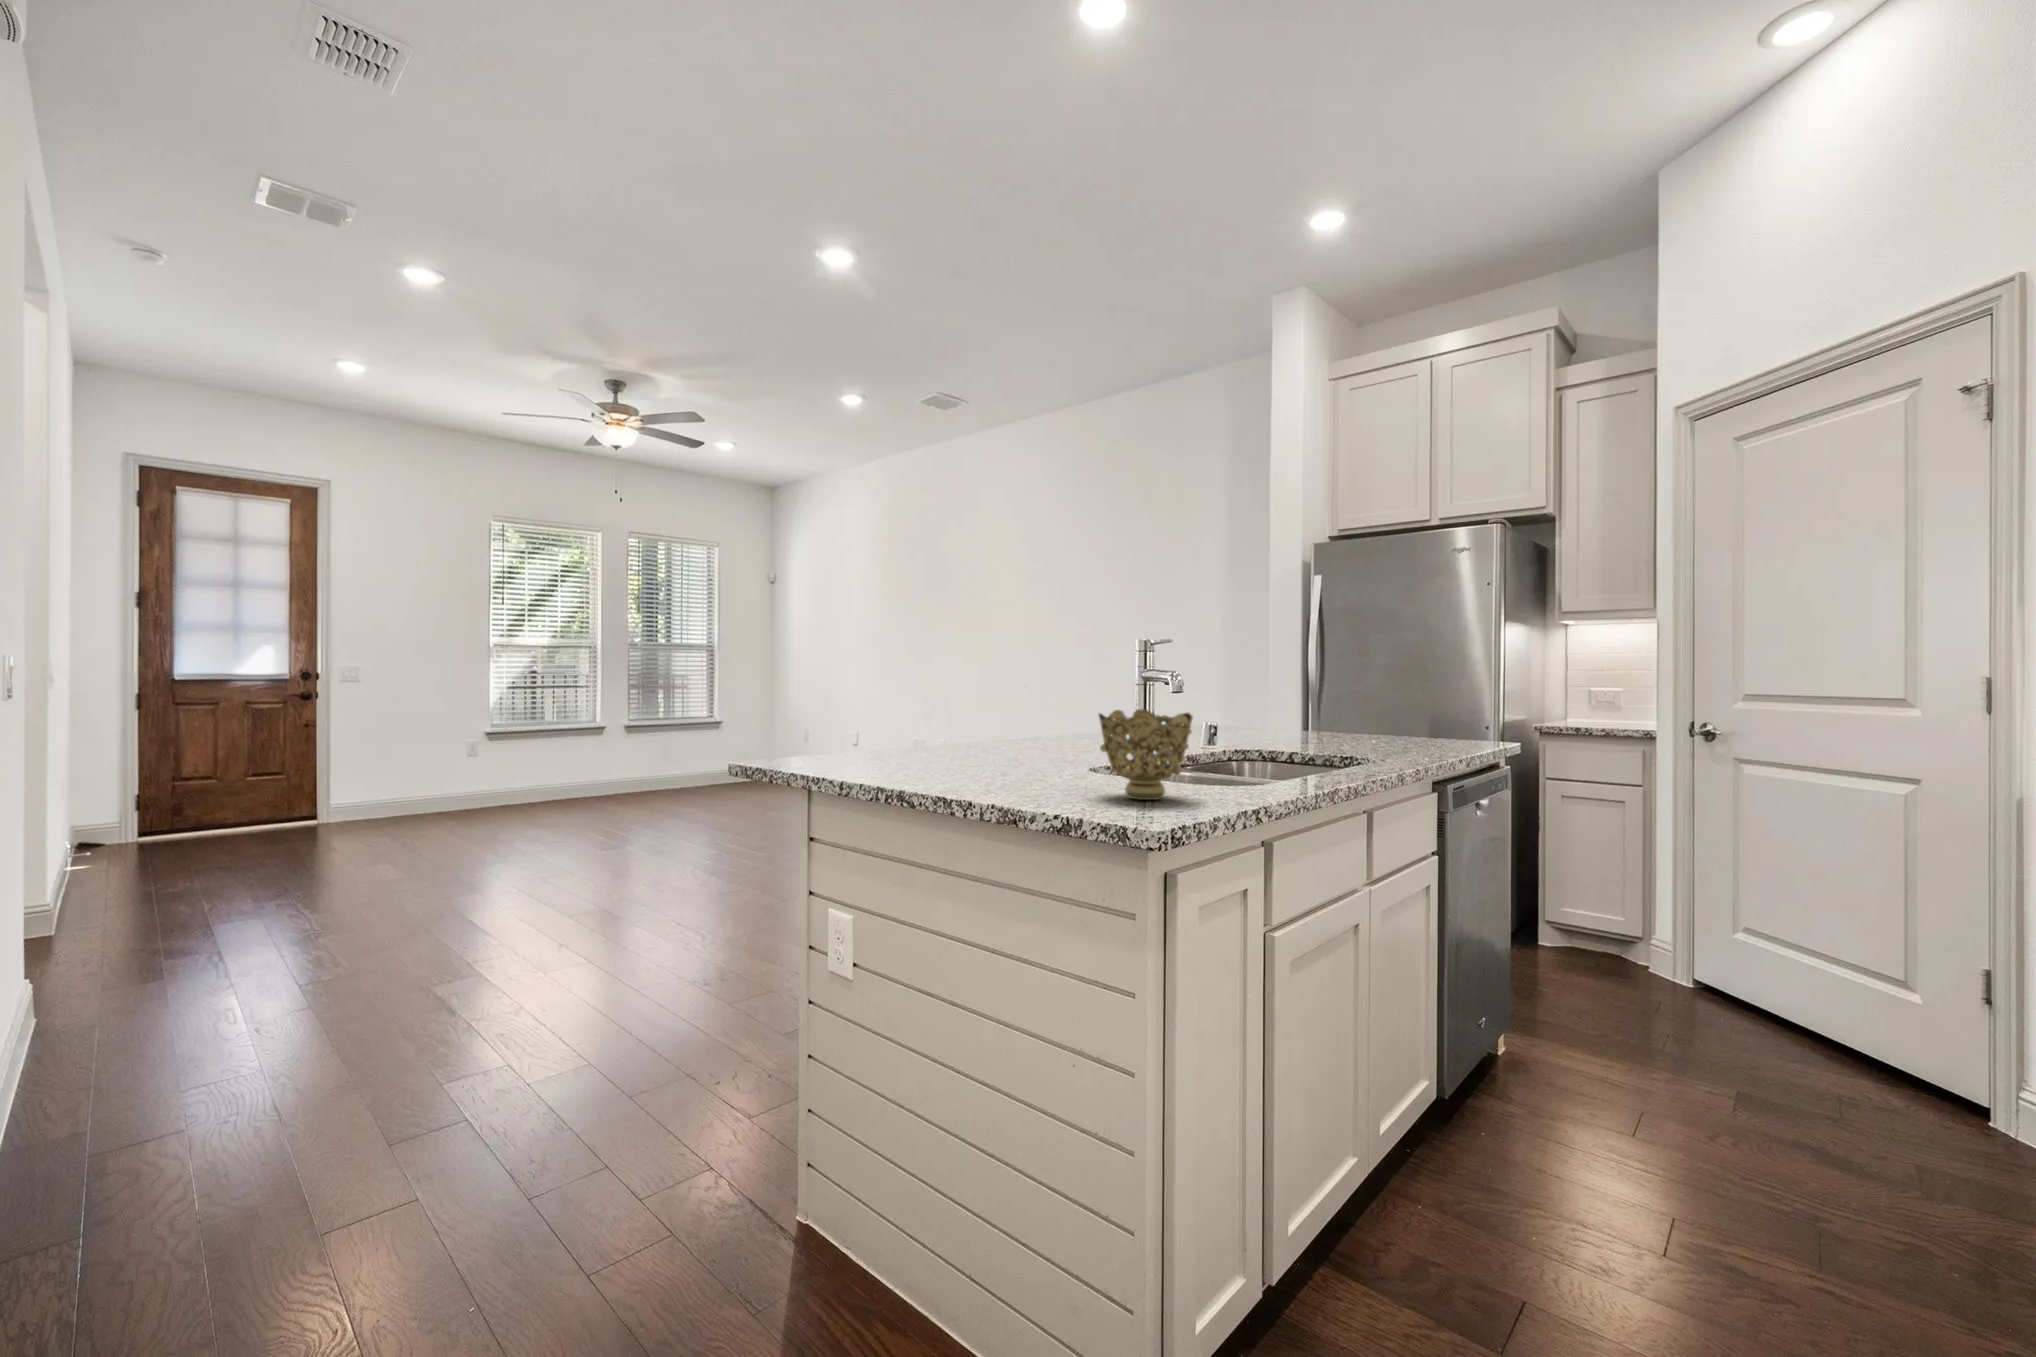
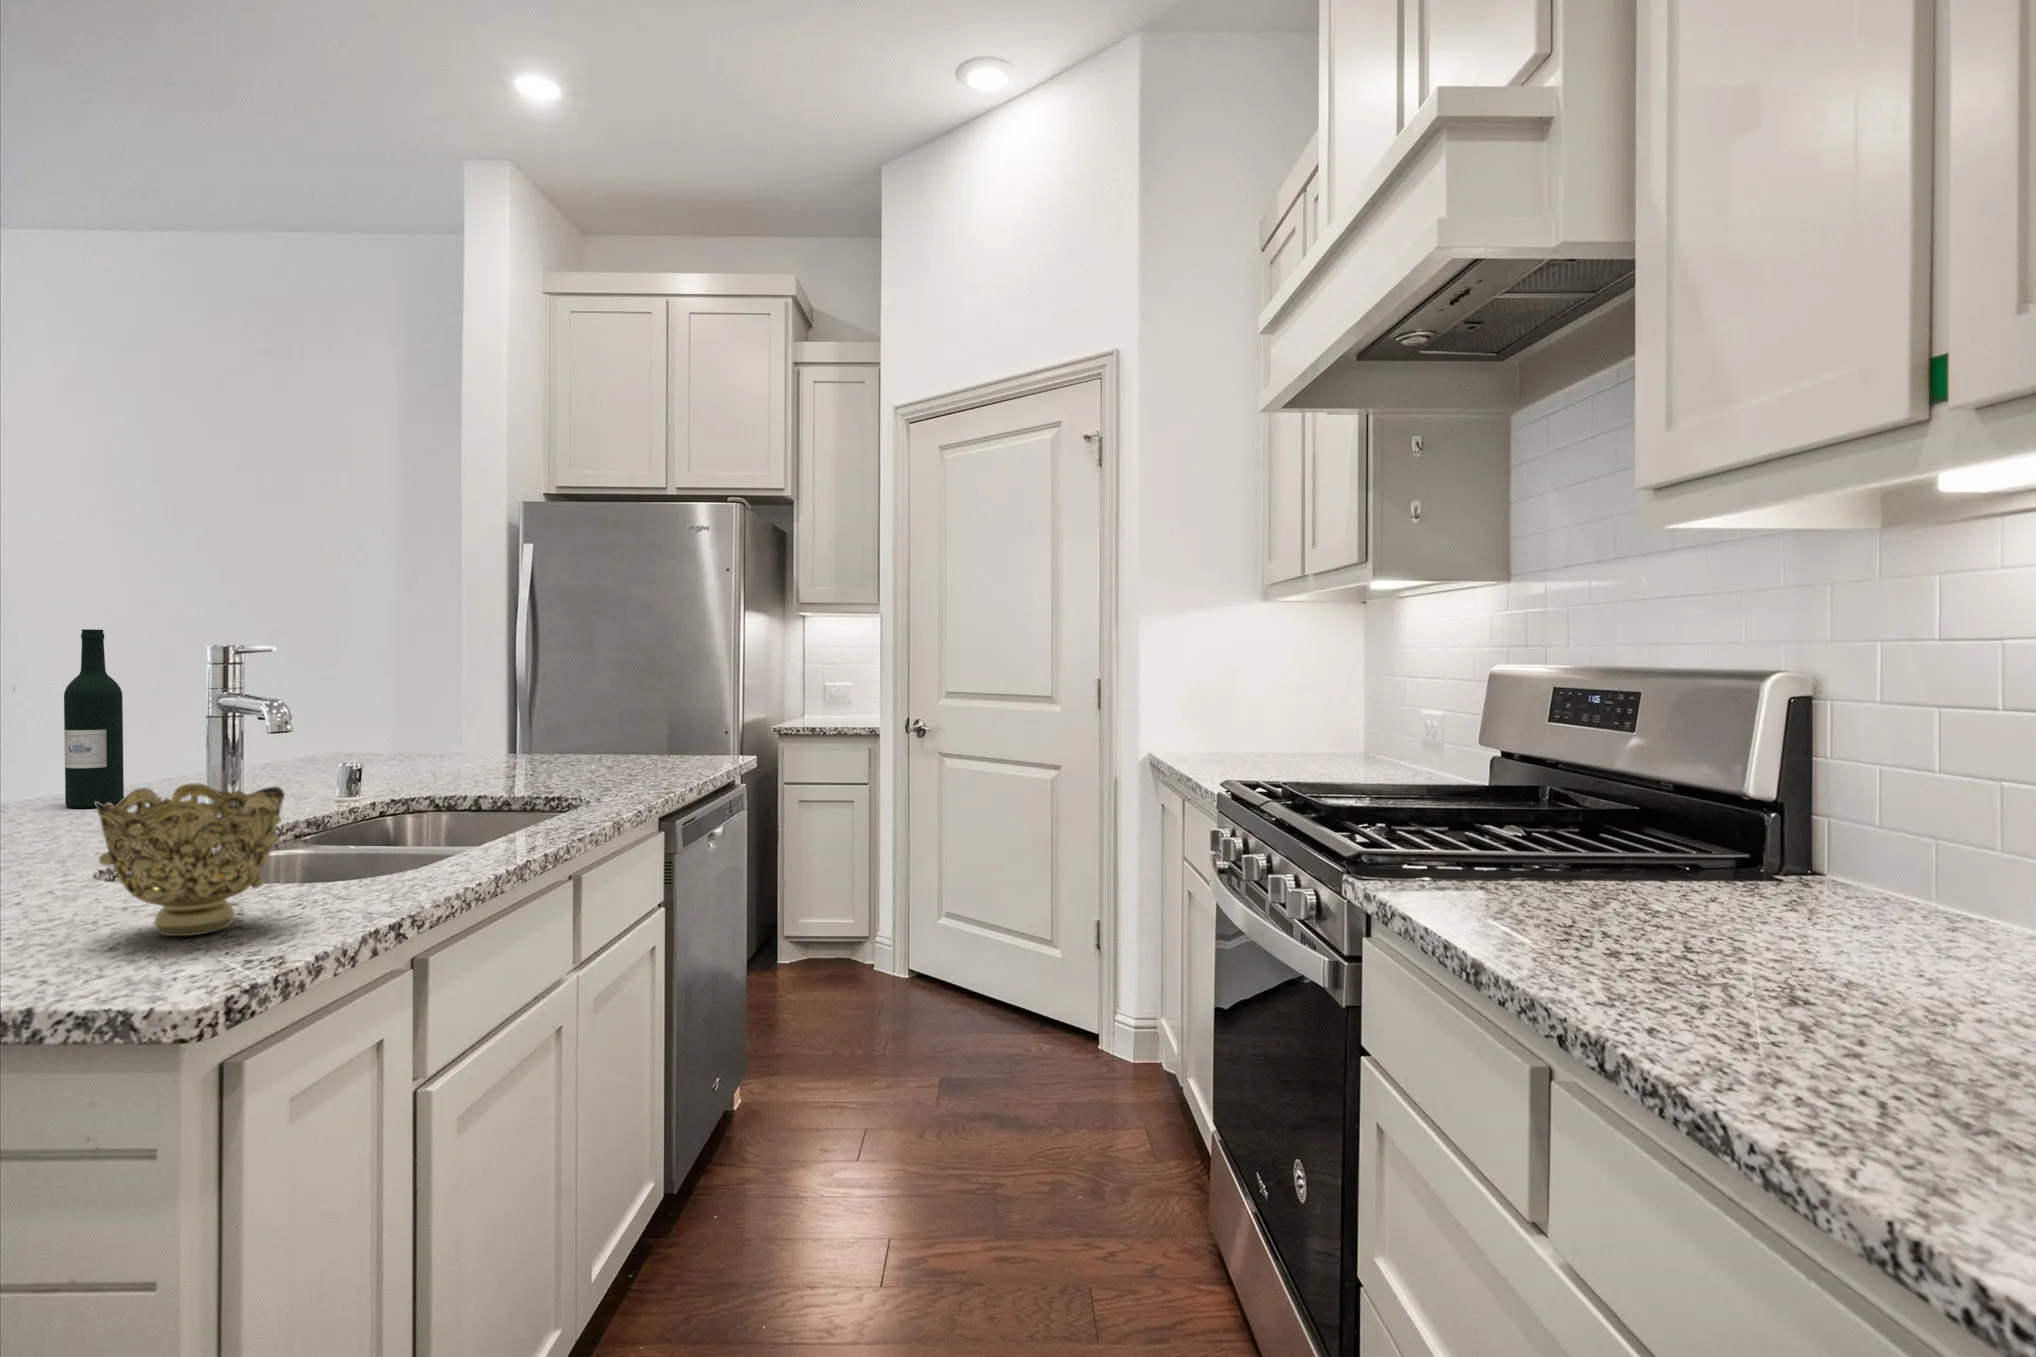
wine bottle: none [1062,634,1089,742] -> present [64,629,124,808]

